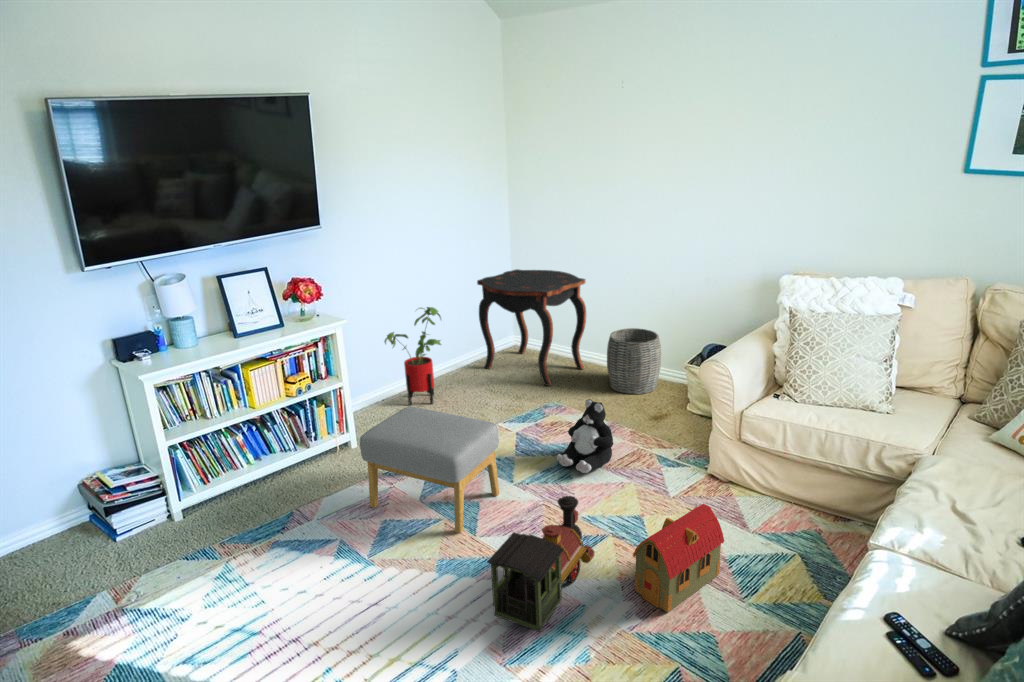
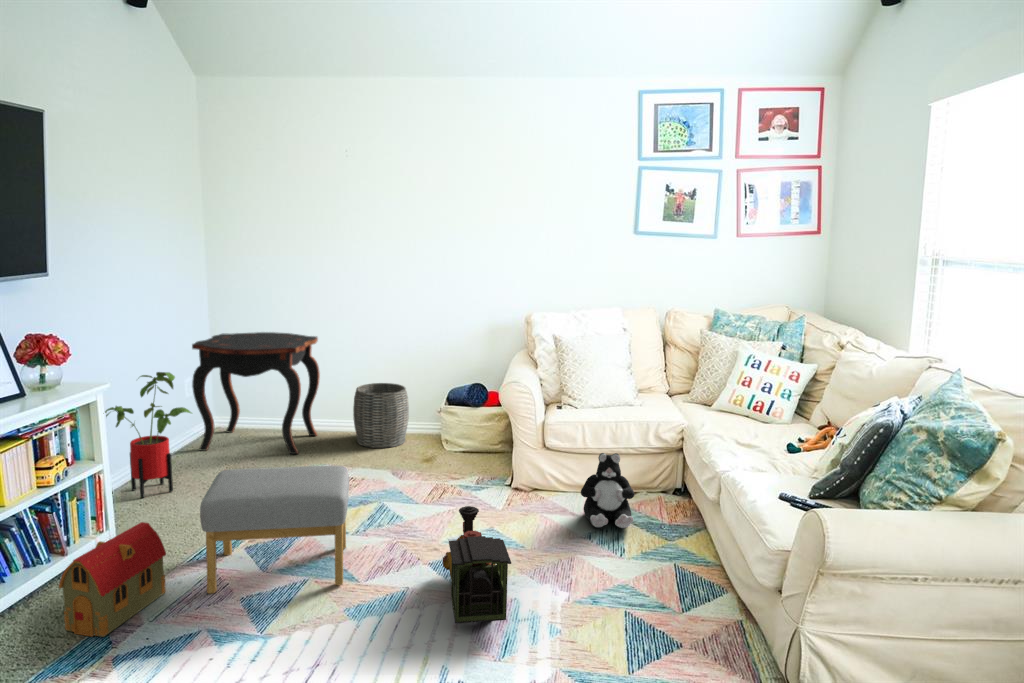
plush toy: present [557,399,613,473] -> present [581,453,634,528]
toy house: present [633,504,724,612] -> present [59,522,166,637]

